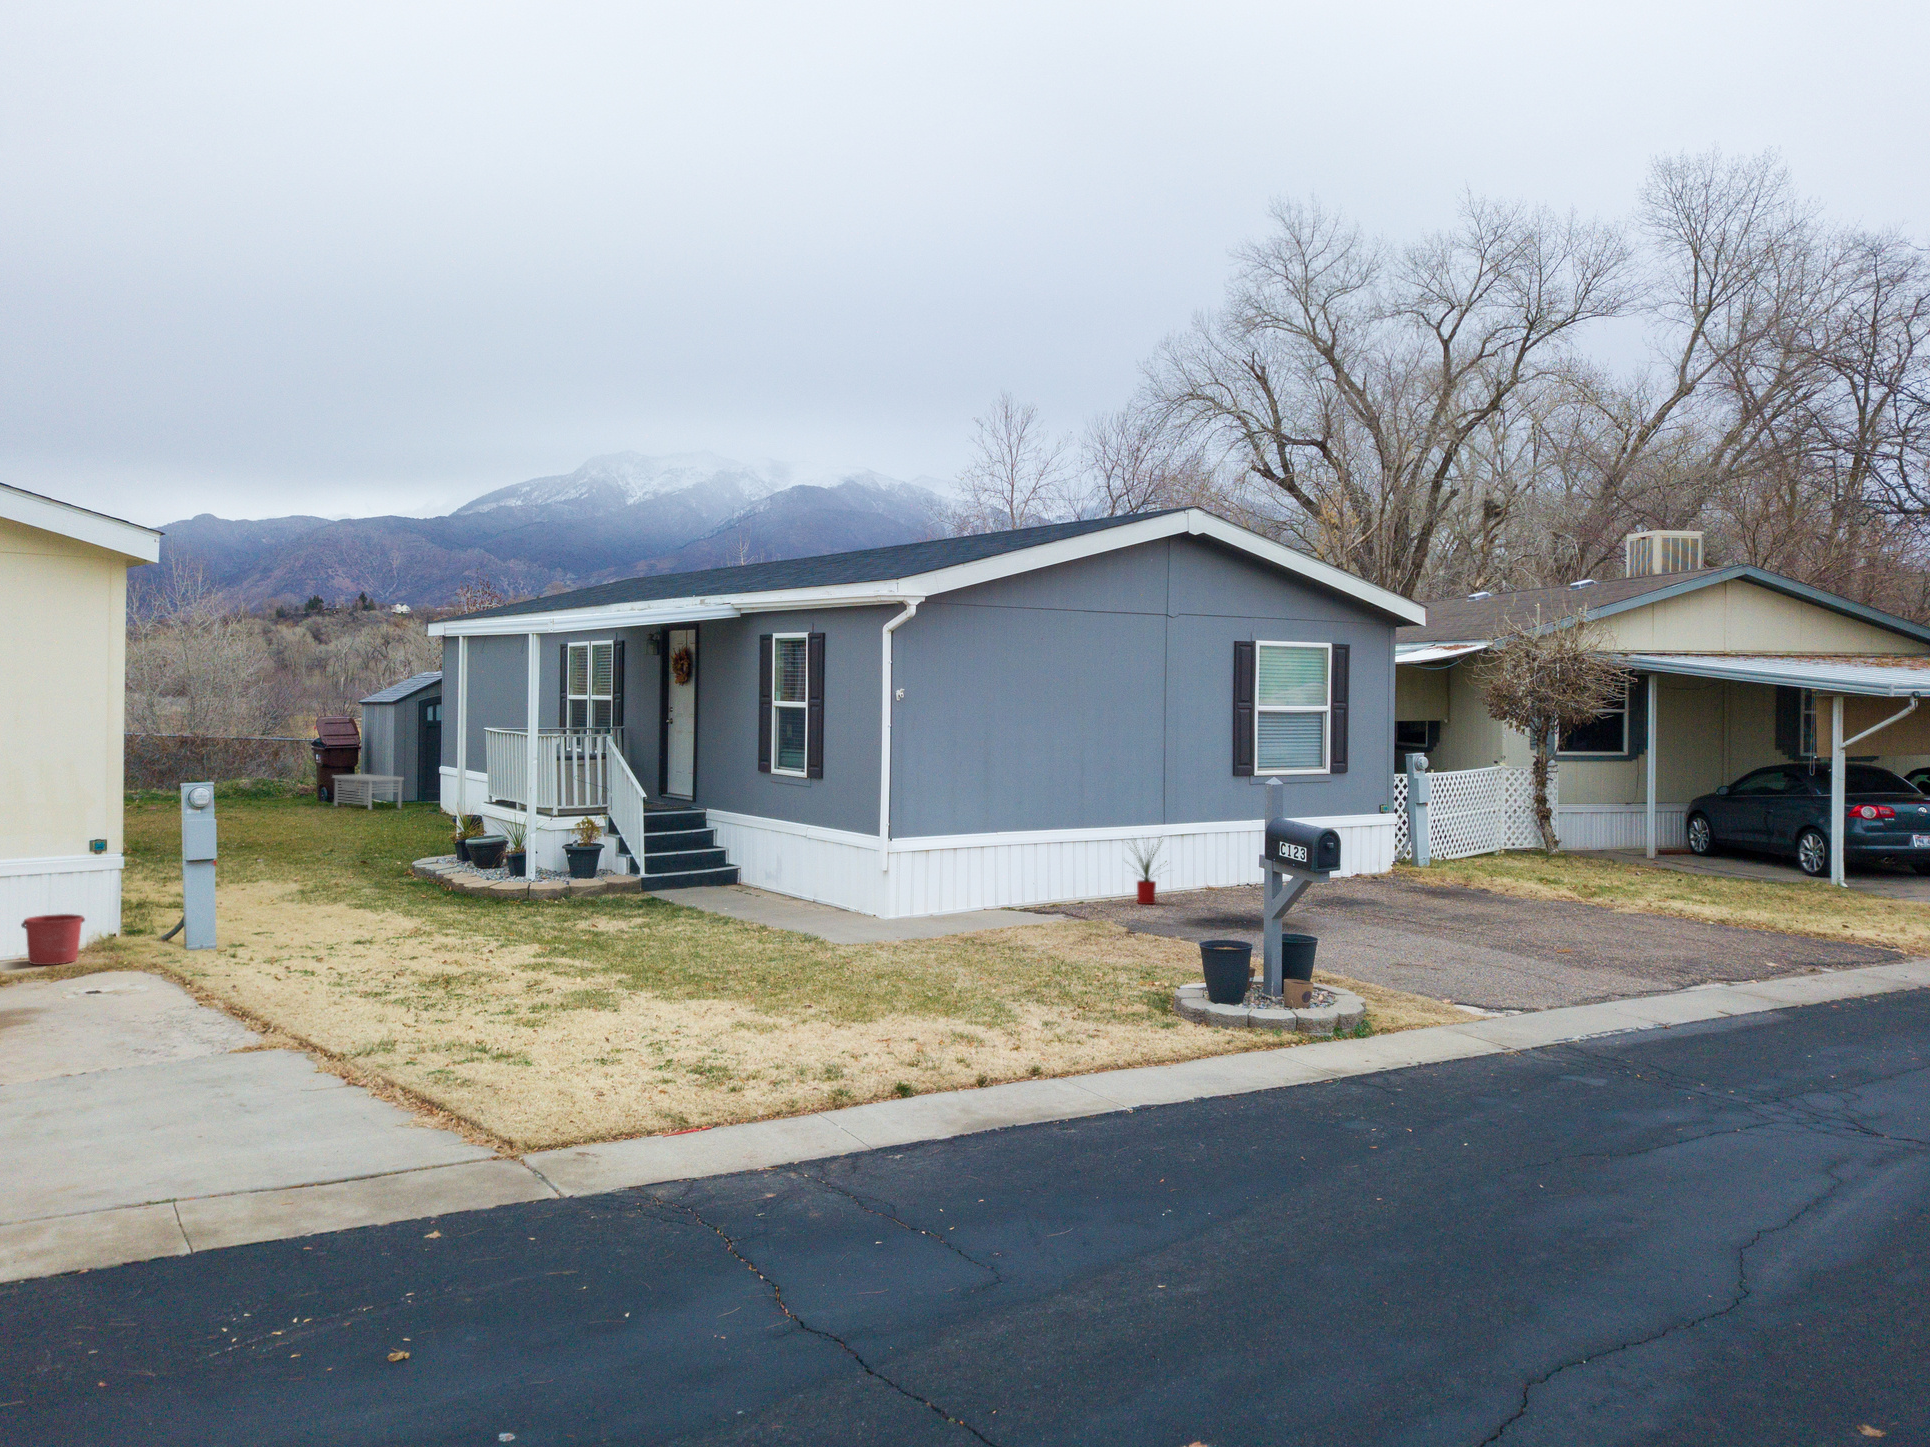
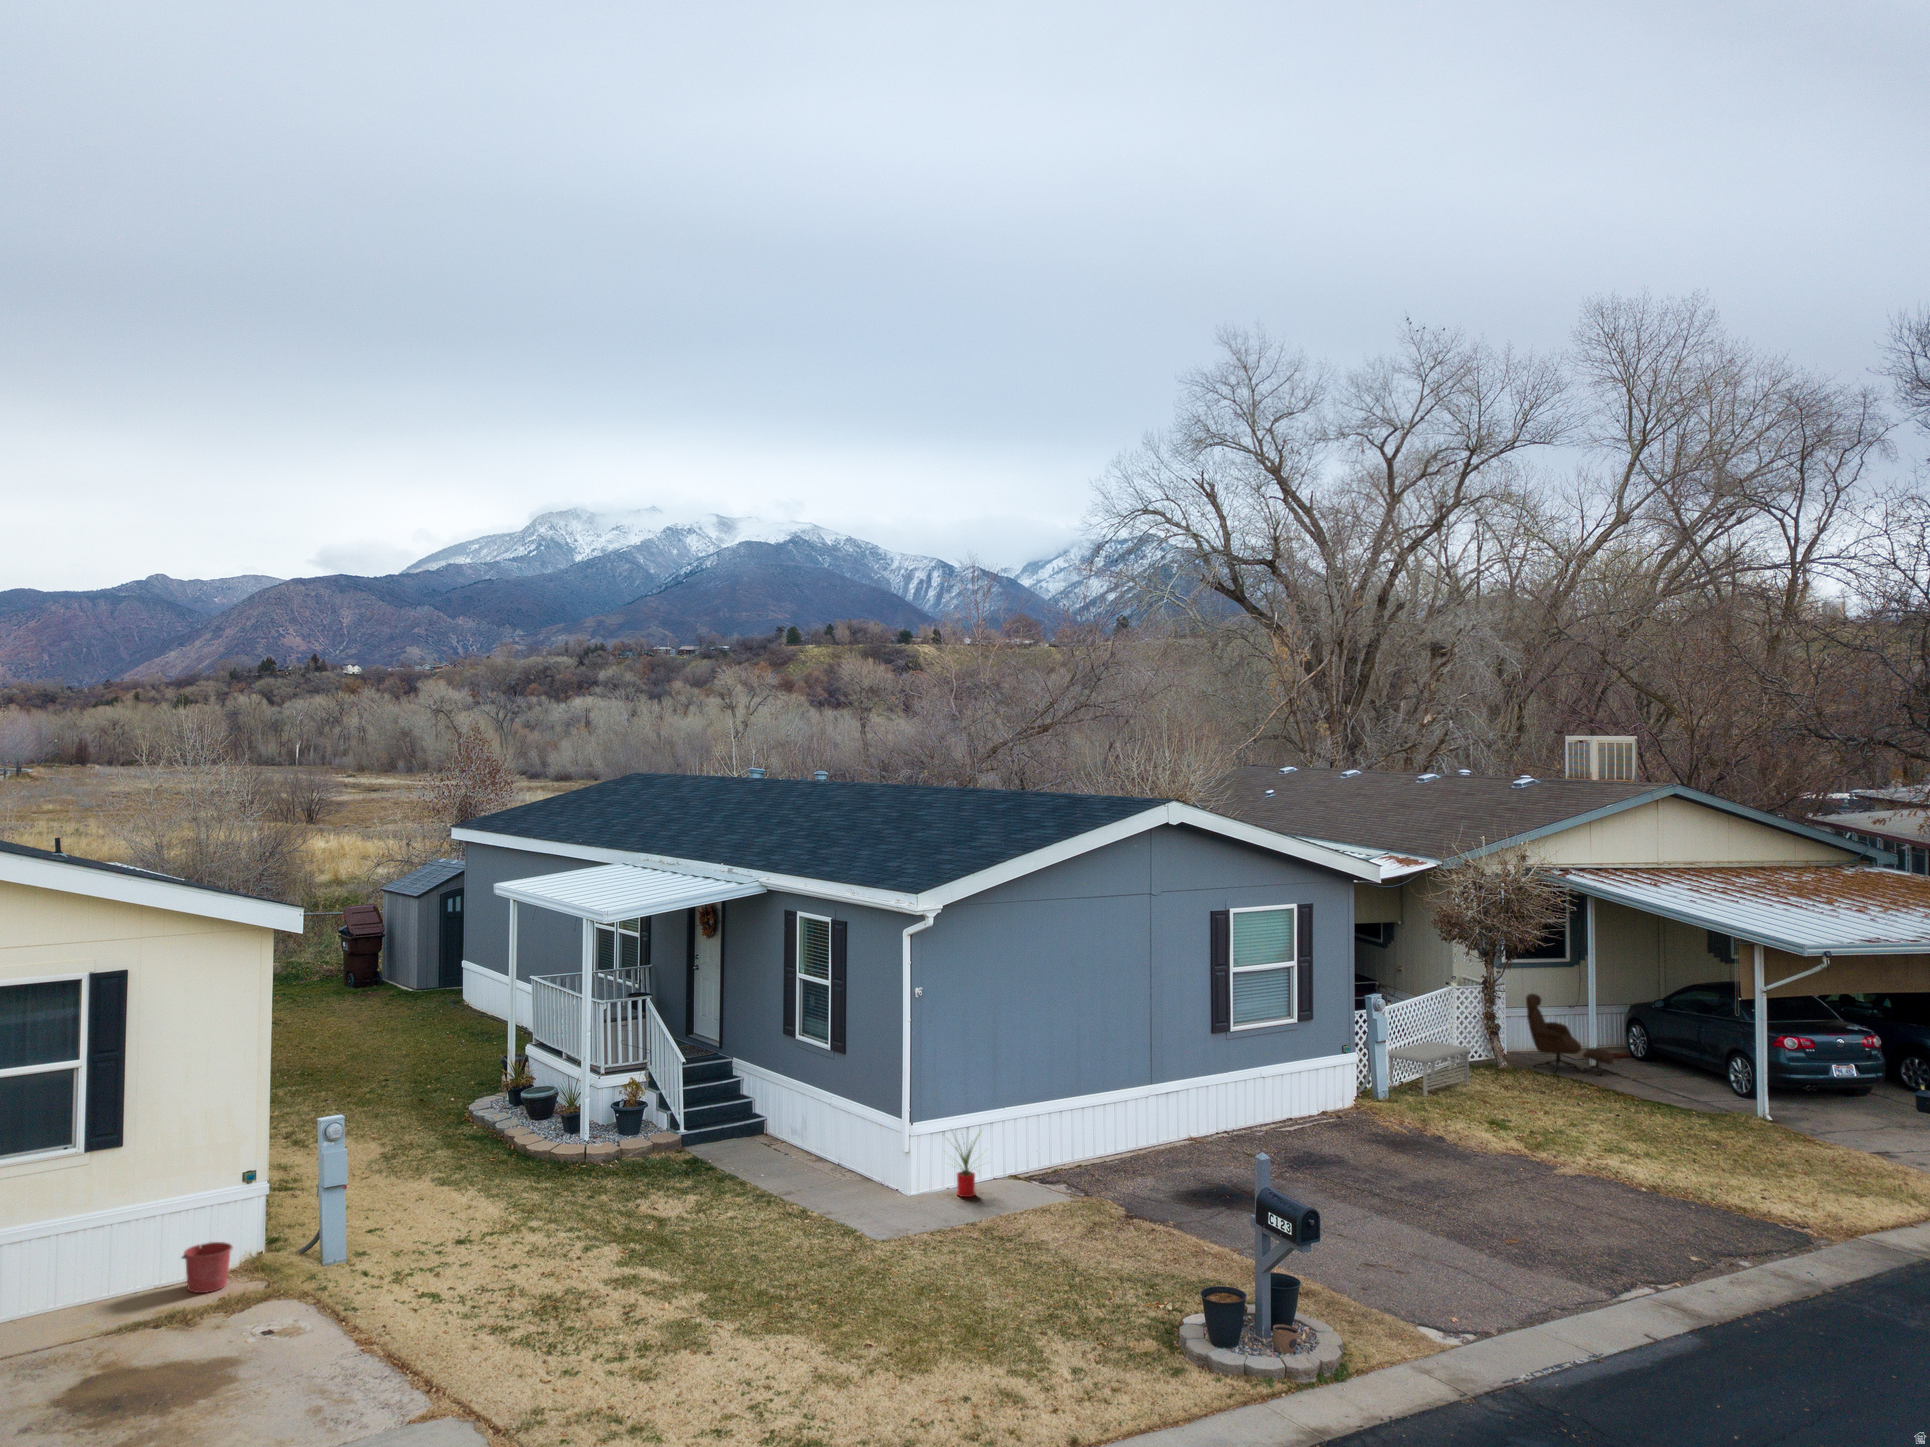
storage bench: present [333,774,404,810] -> present [1387,1041,1471,1096]
lounge chair: none [1581,781,1676,864] -> present [1526,994,1615,1075]
house plant: present [1133,841,1167,904] -> present [956,1132,981,1197]

